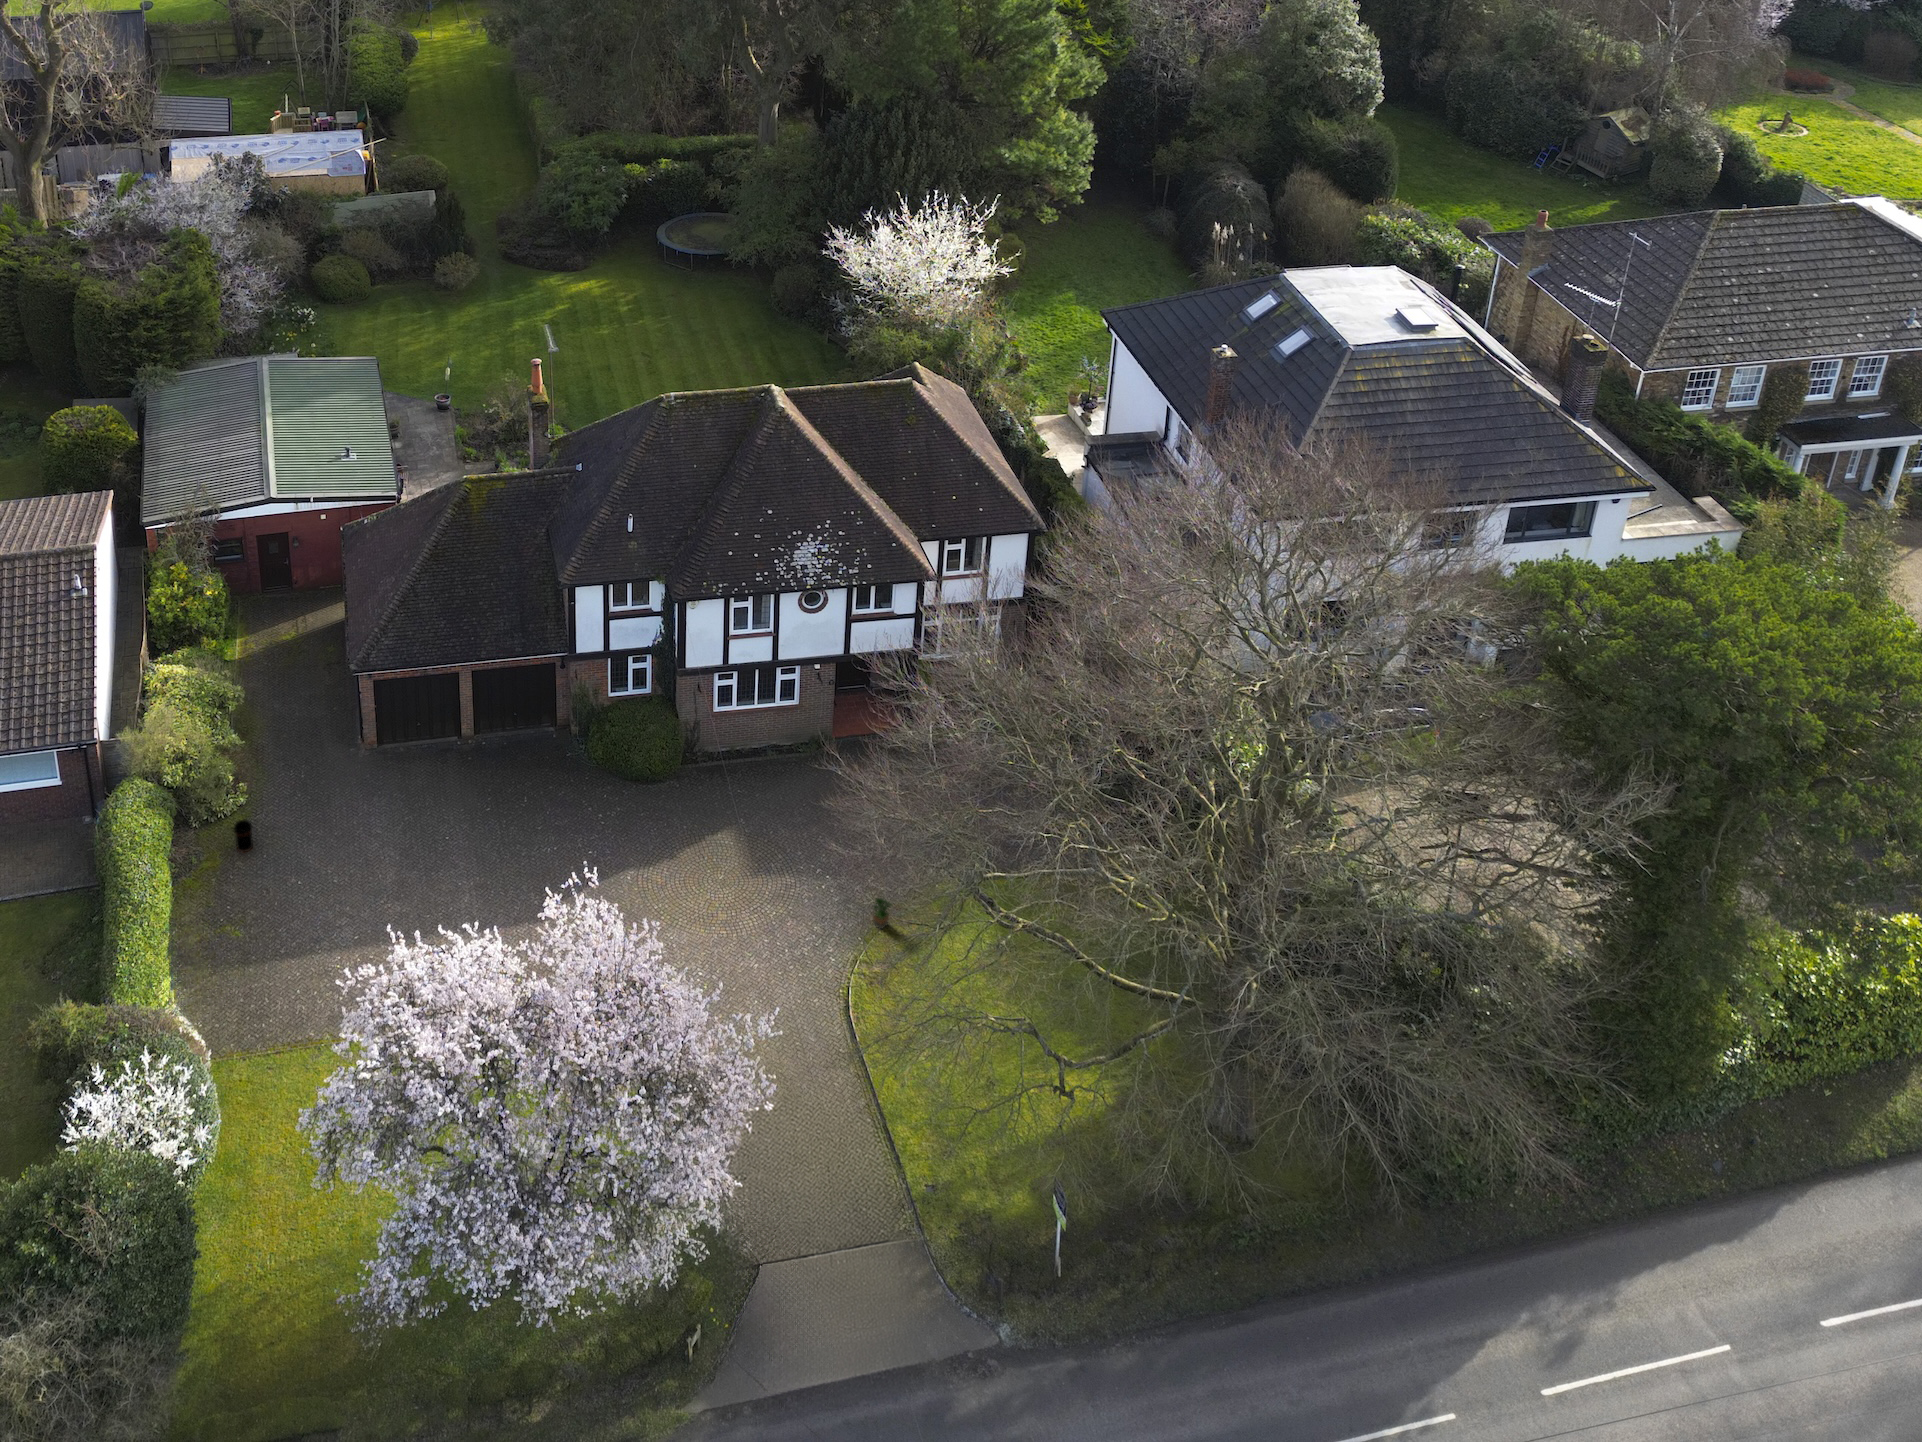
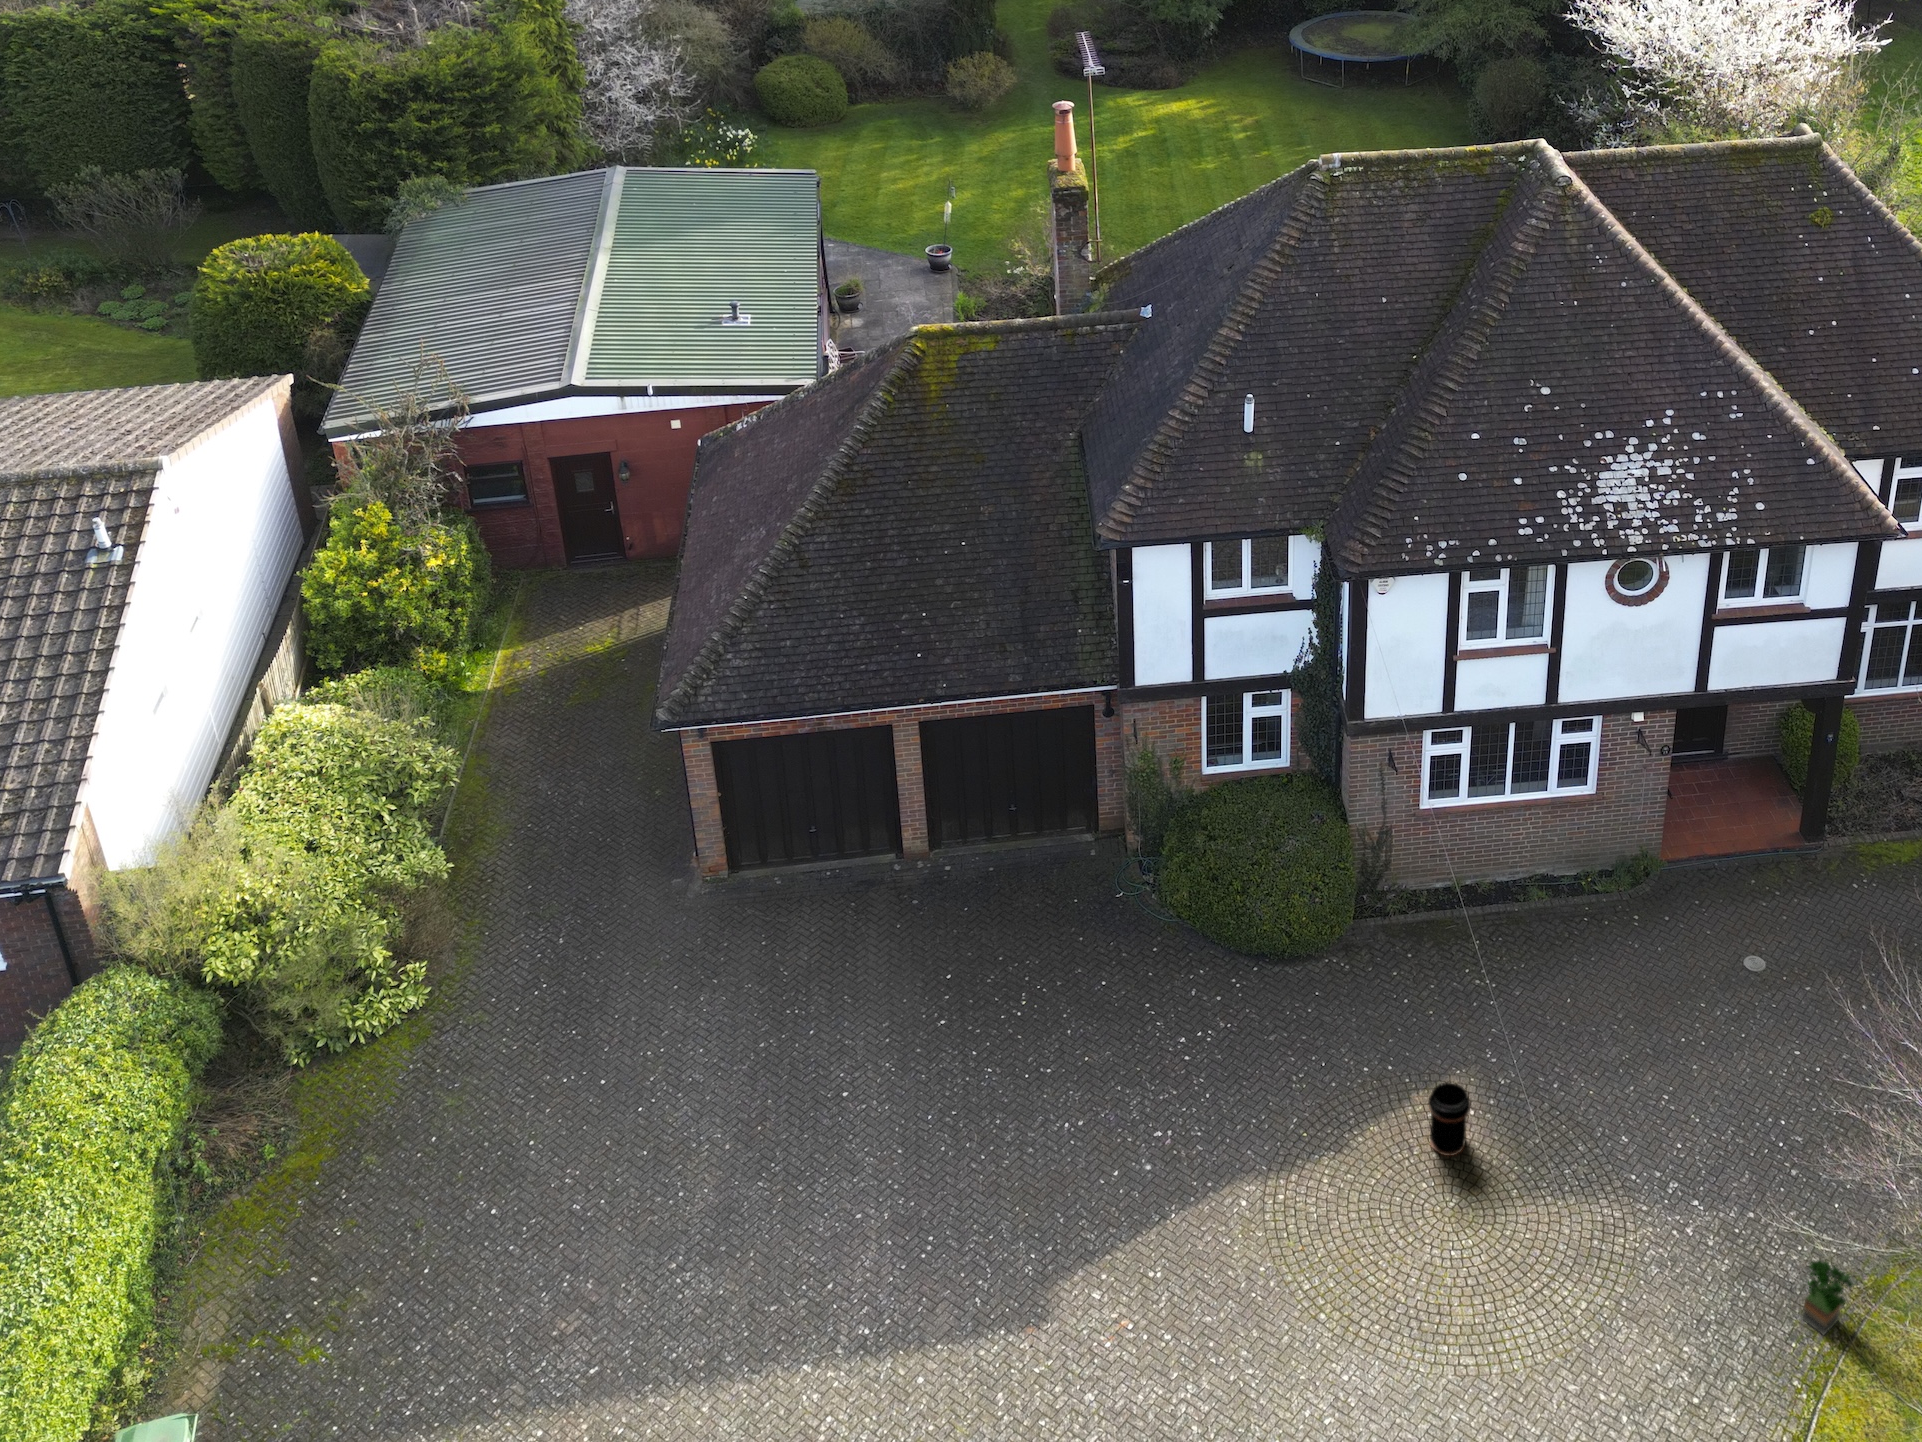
trash can: present [234,819,253,852] -> present [1428,1082,1470,1156]

